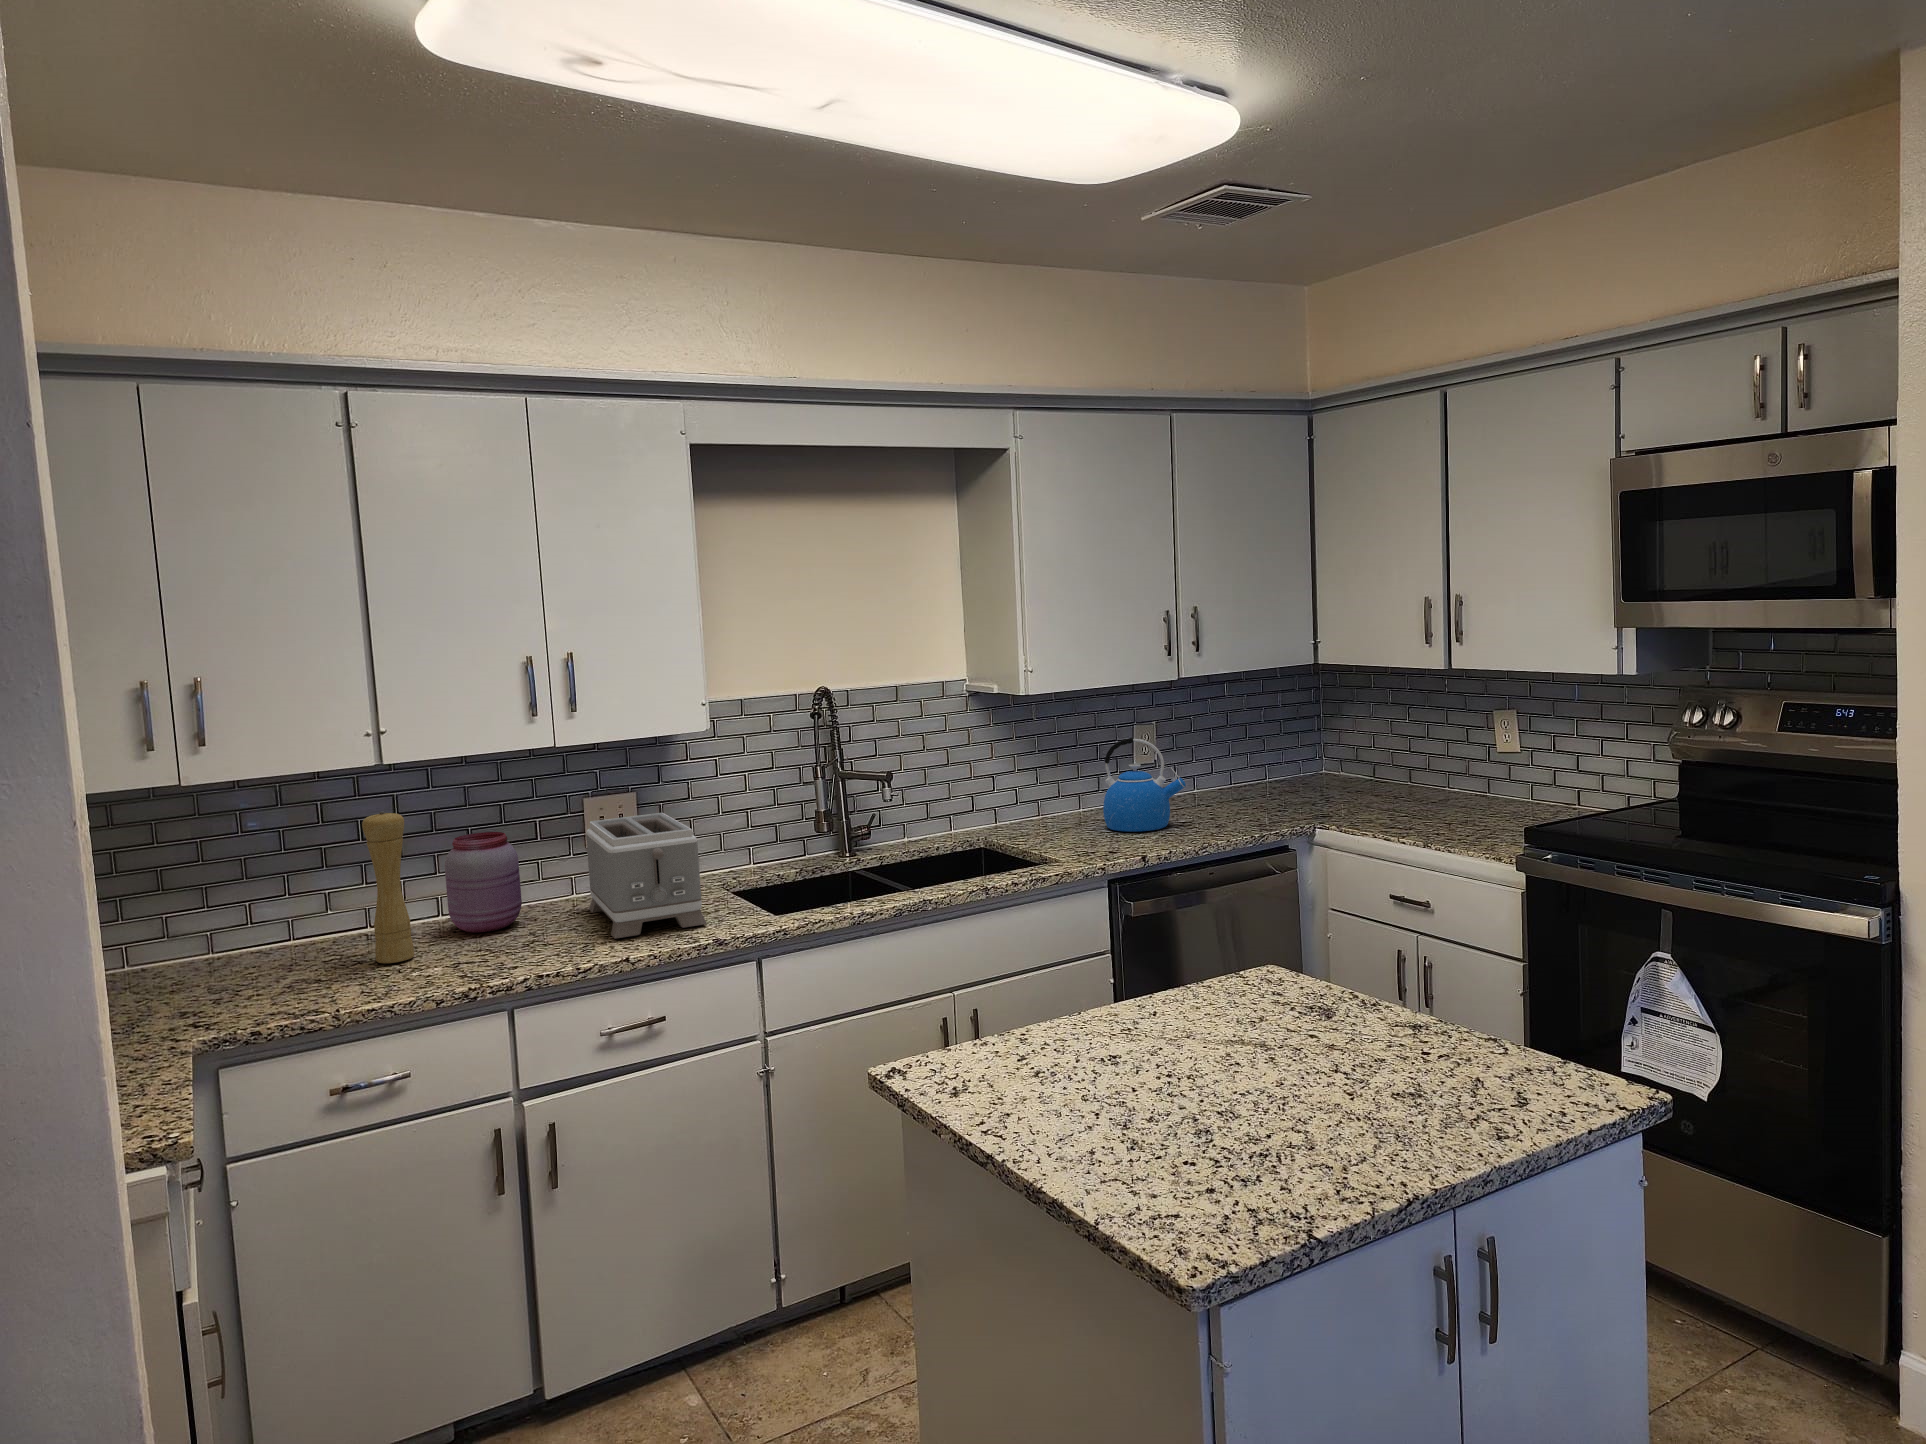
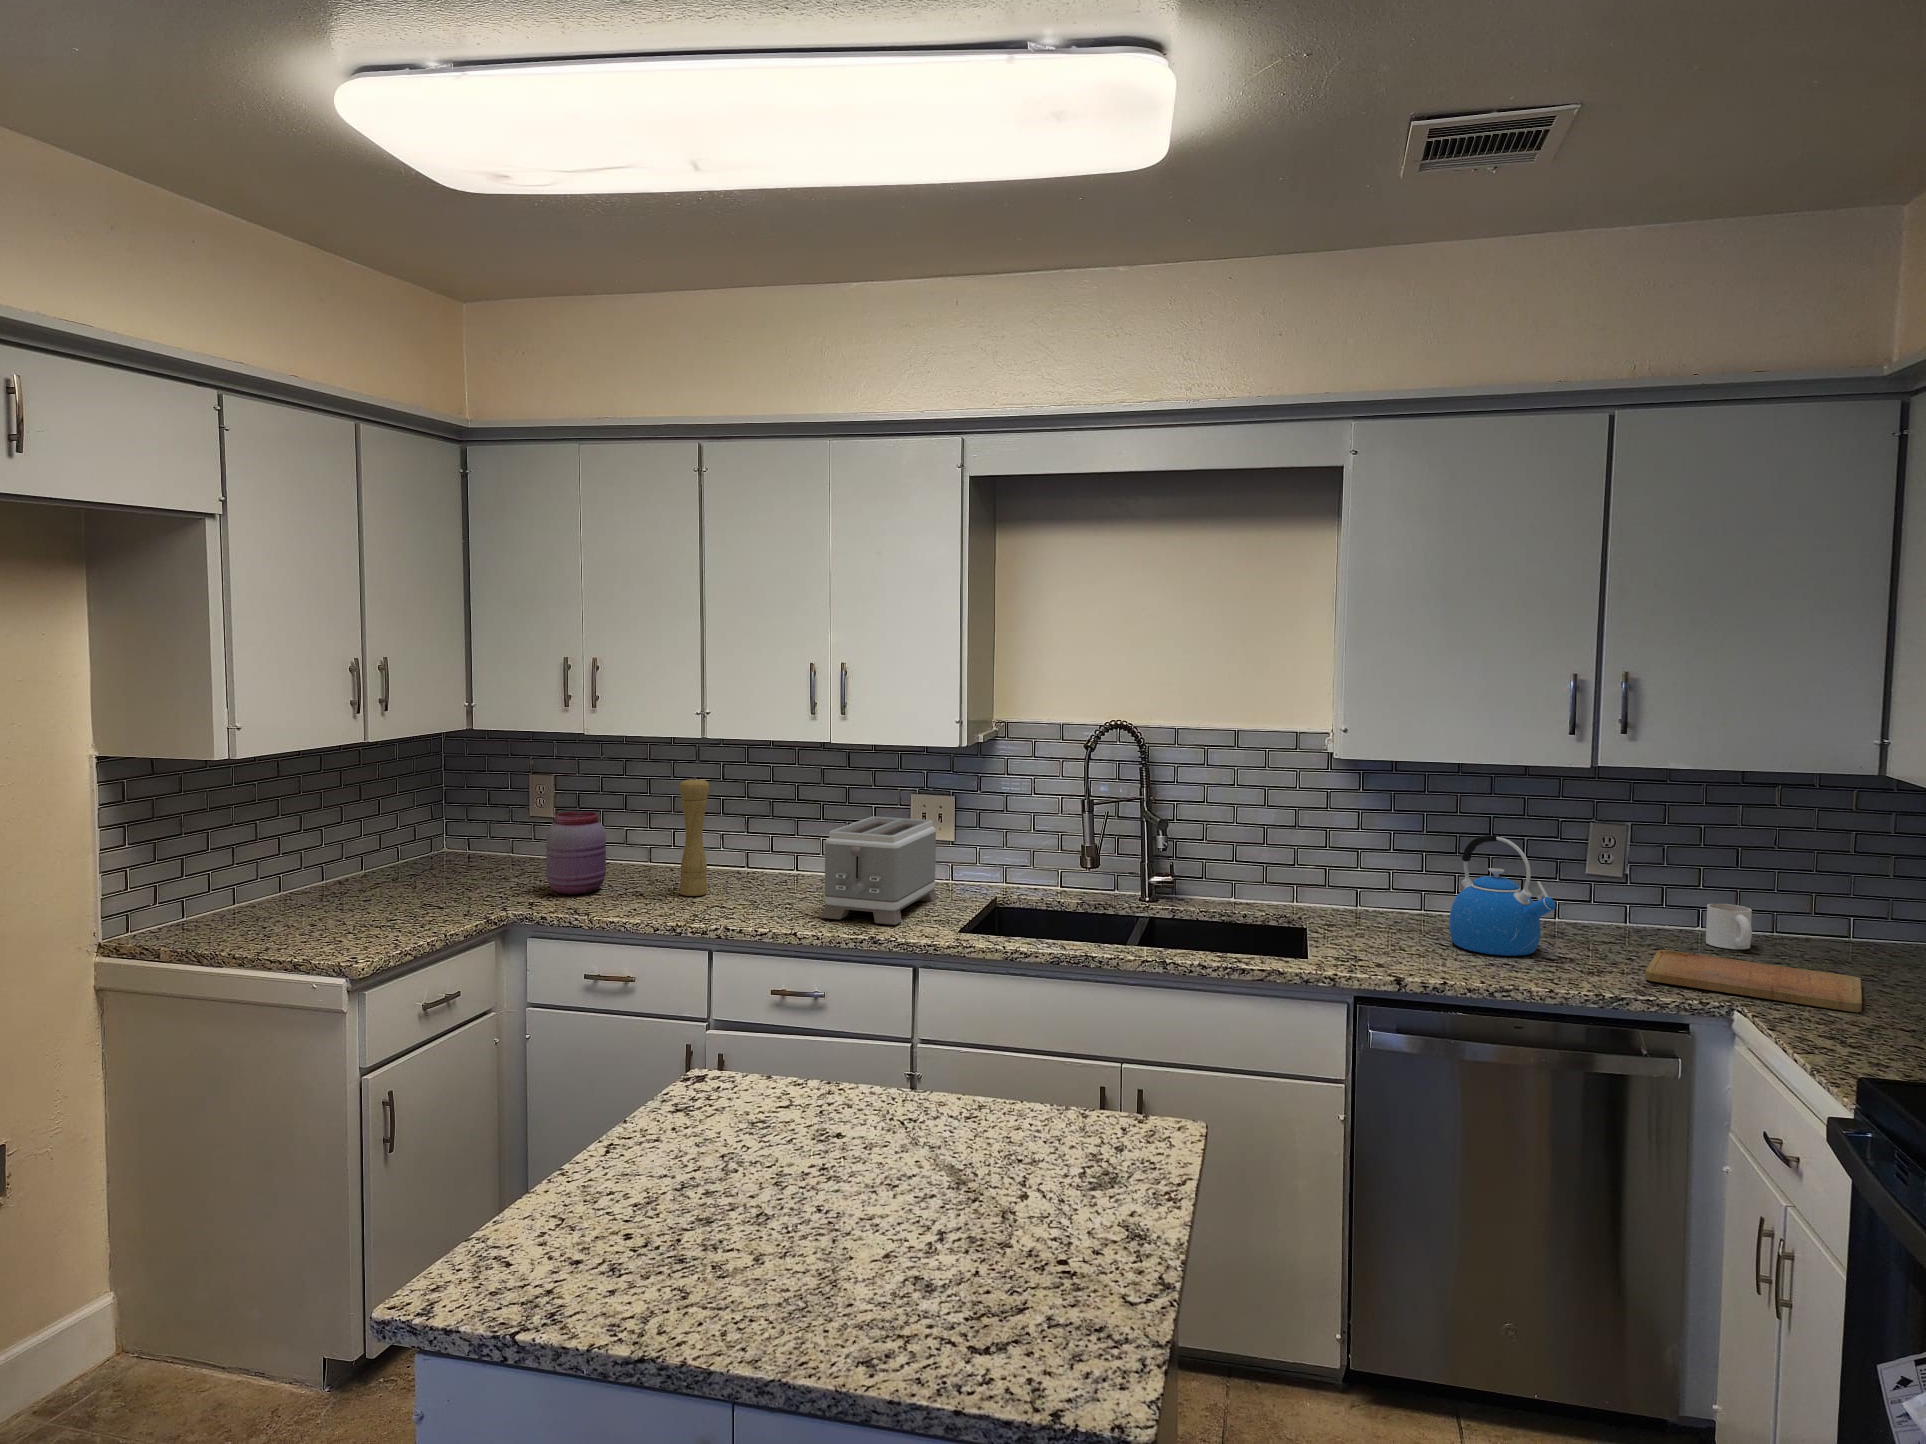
mug: none [1224,766,1259,797] -> present [1706,904,1752,949]
cutting board: none [1228,795,1374,823] -> present [1645,950,1862,1012]
jar: present [445,832,522,932] -> present [546,811,606,894]

